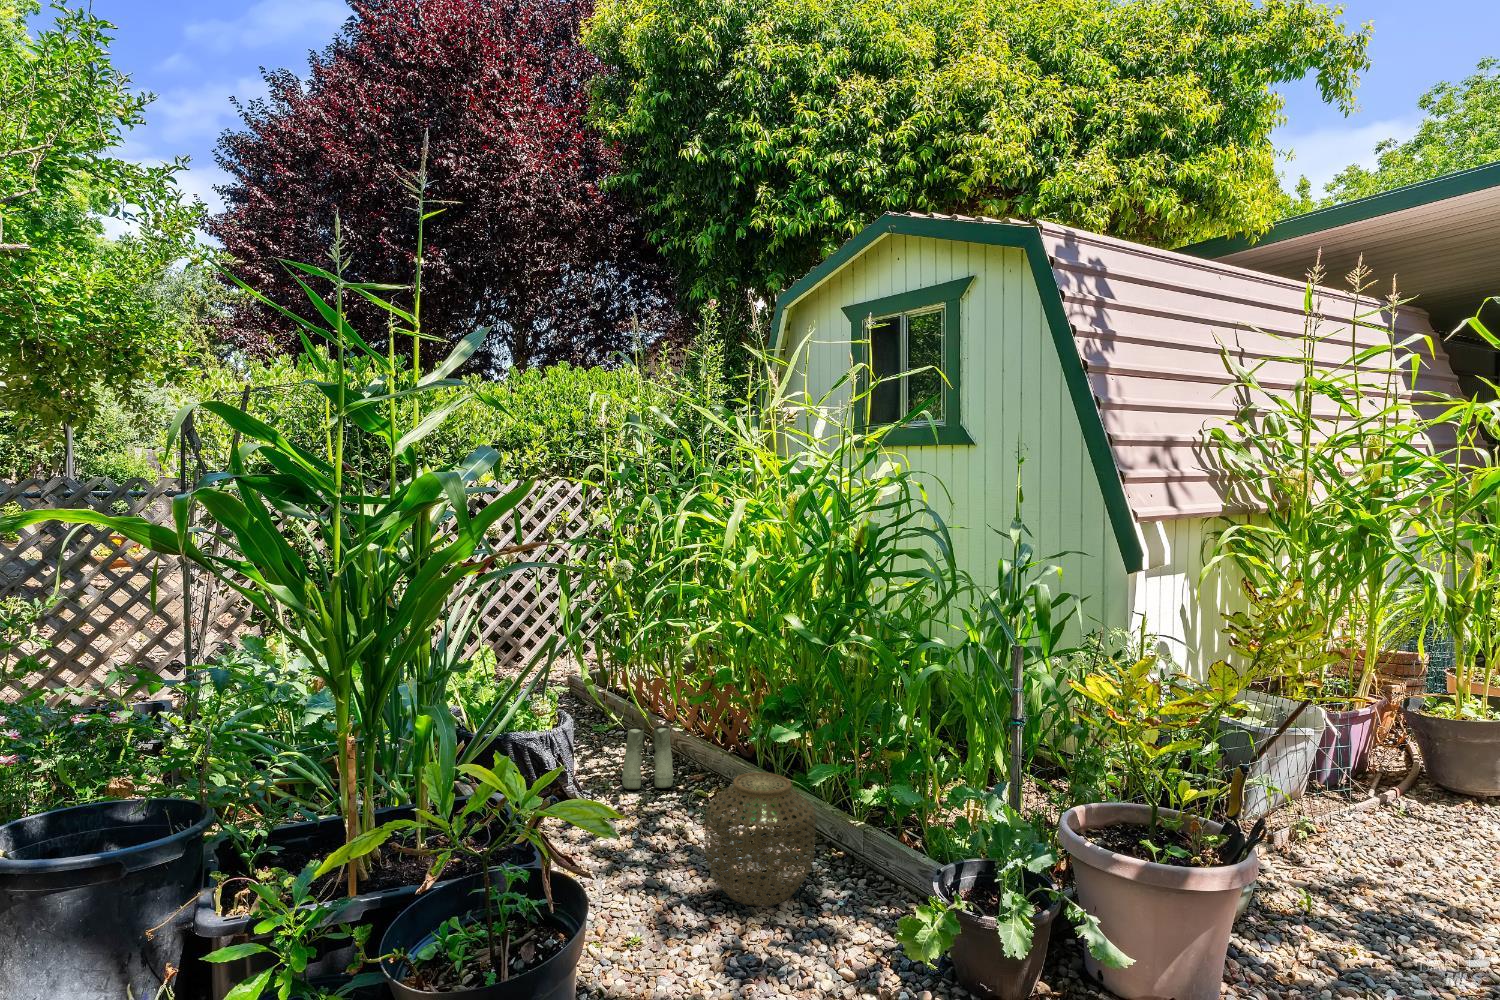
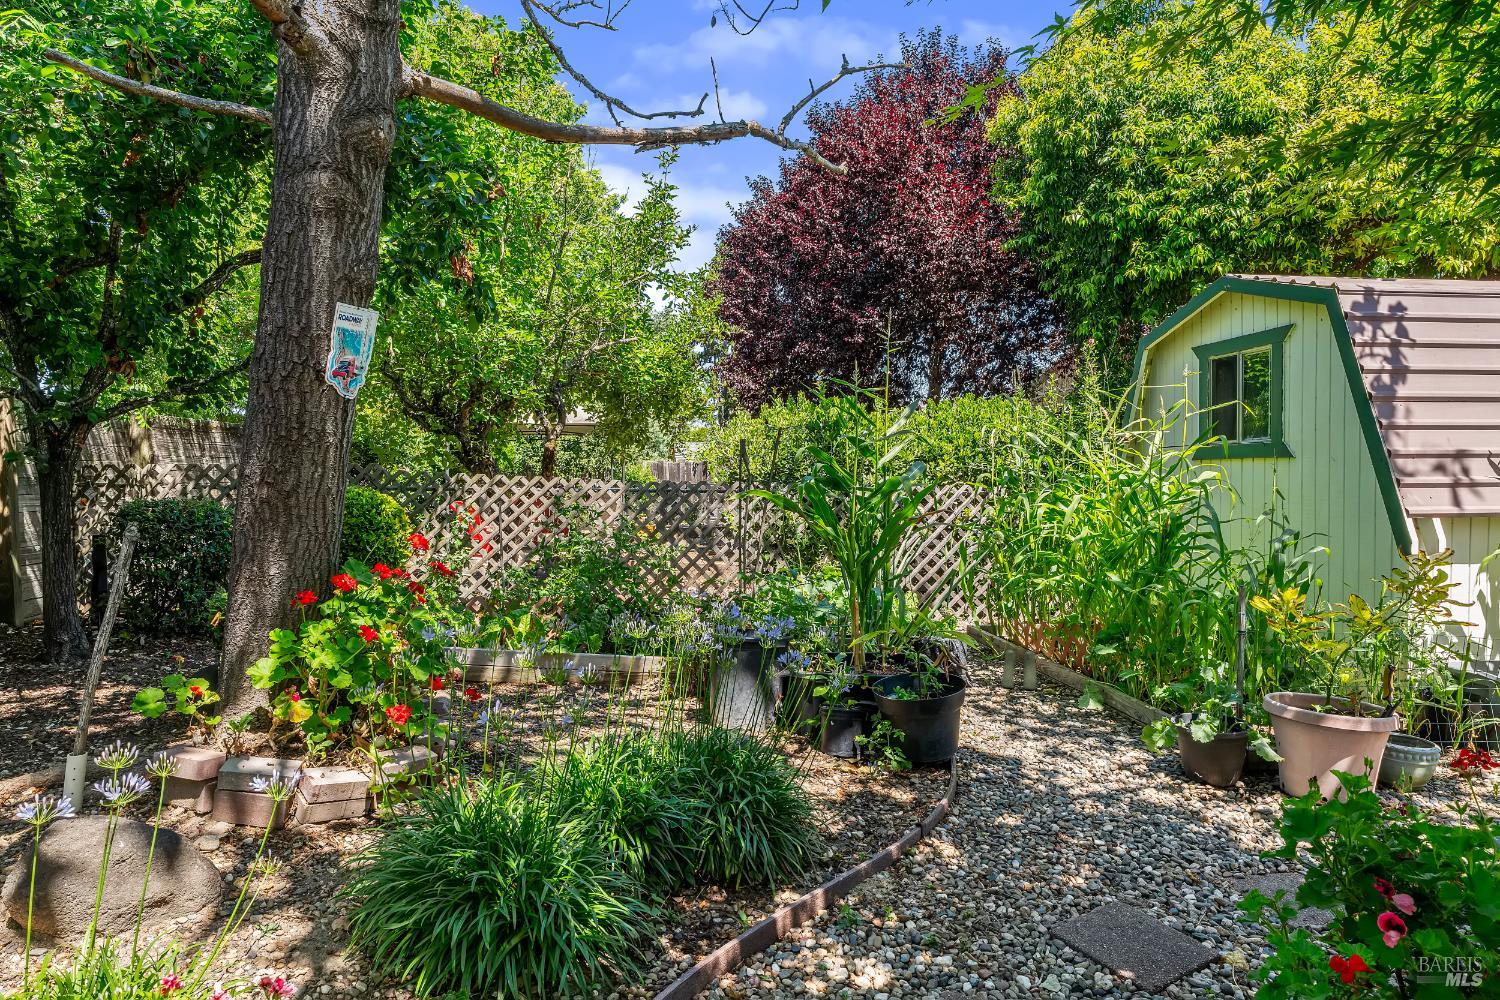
woven basket: present [705,772,816,906] -> none [1050,669,1125,750]

